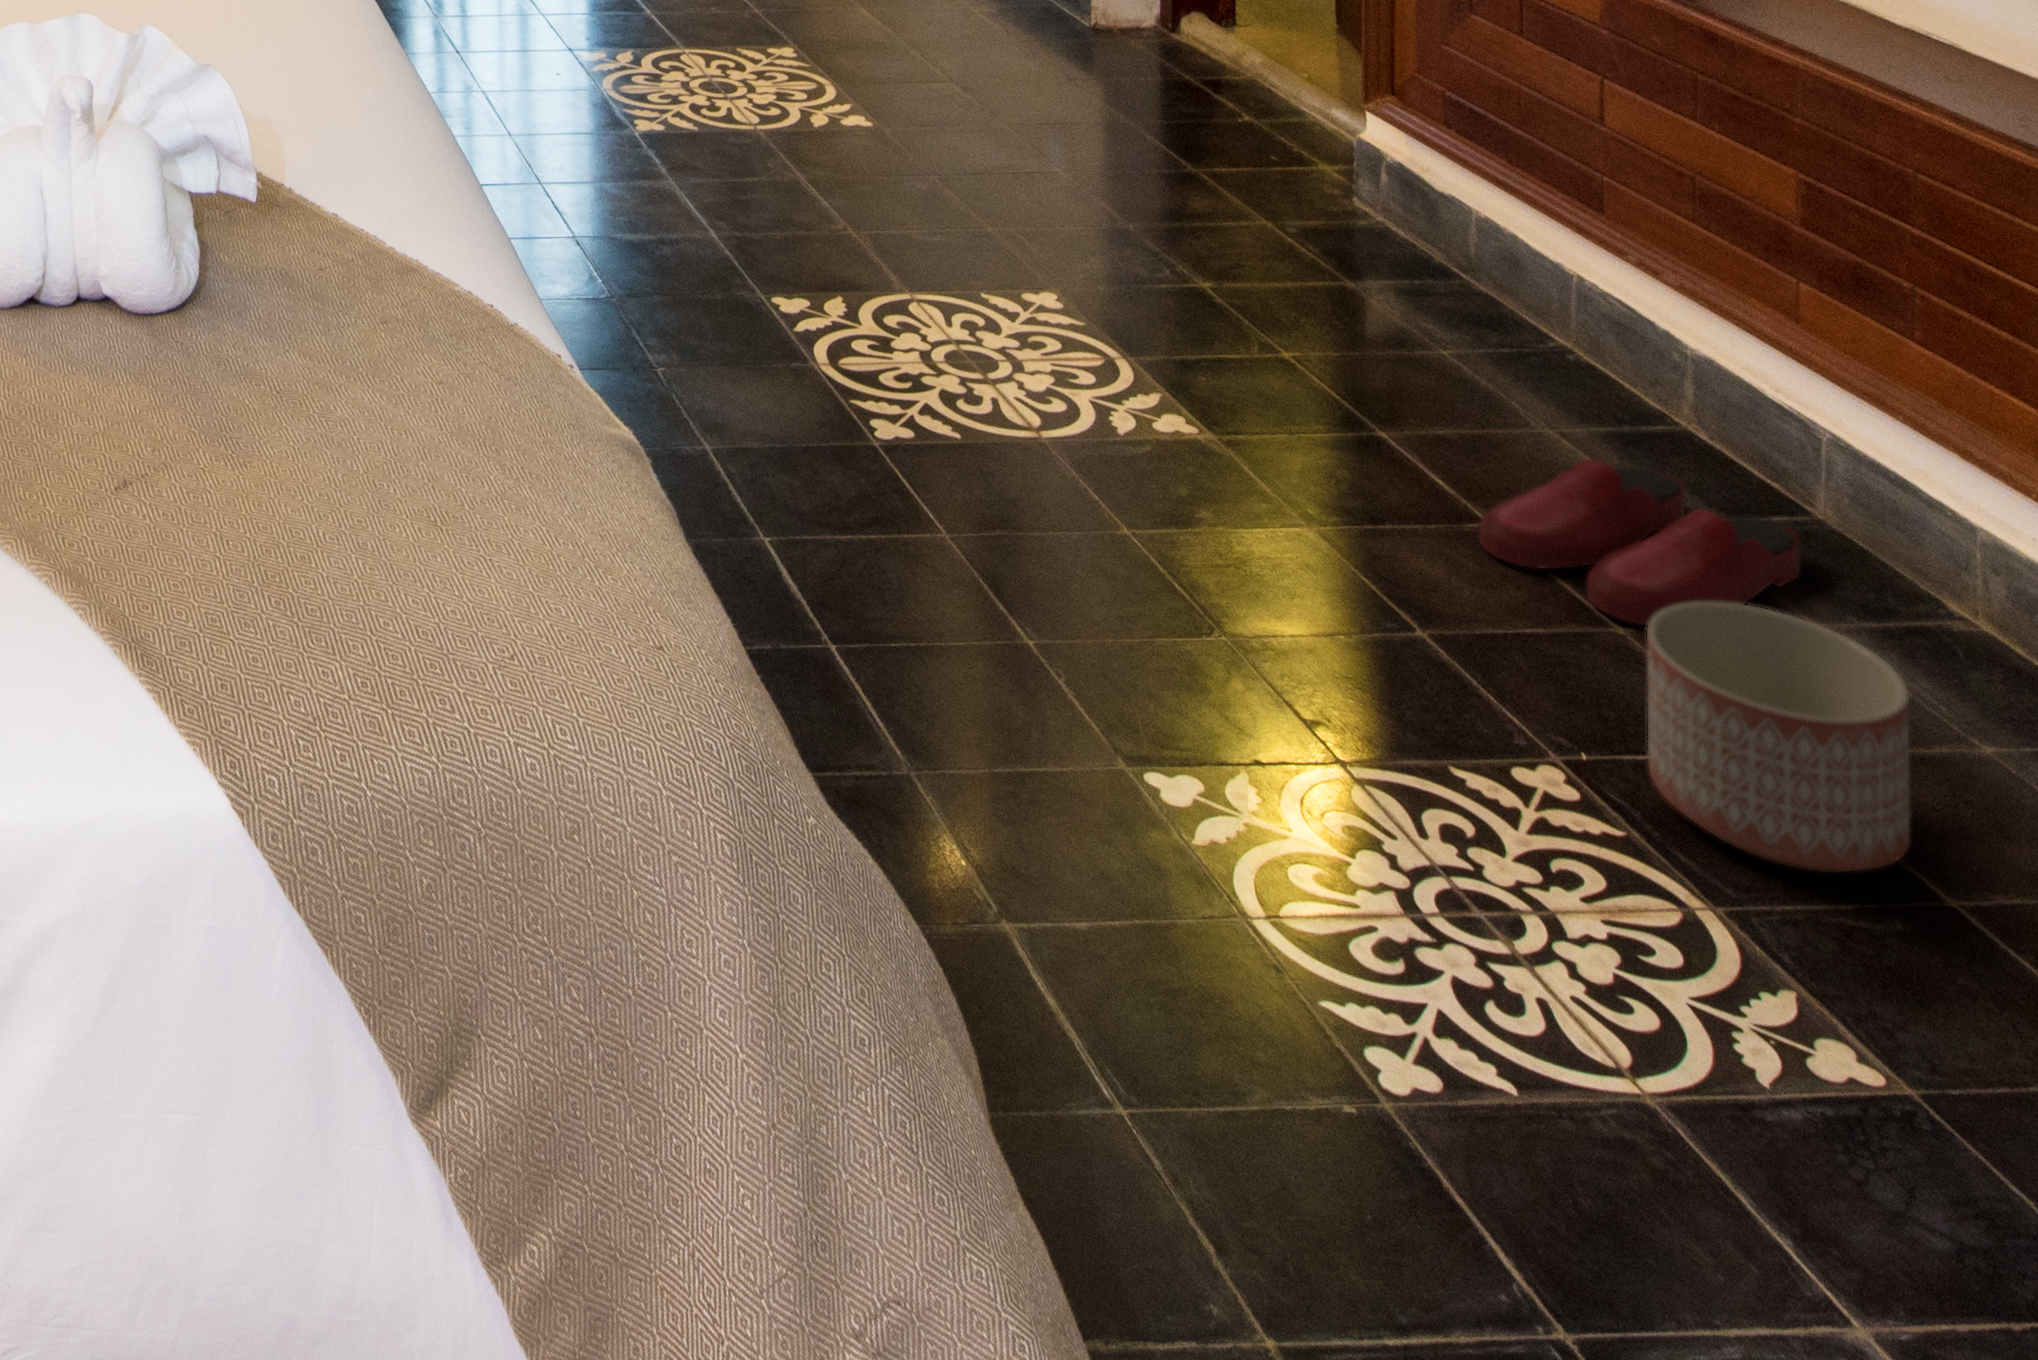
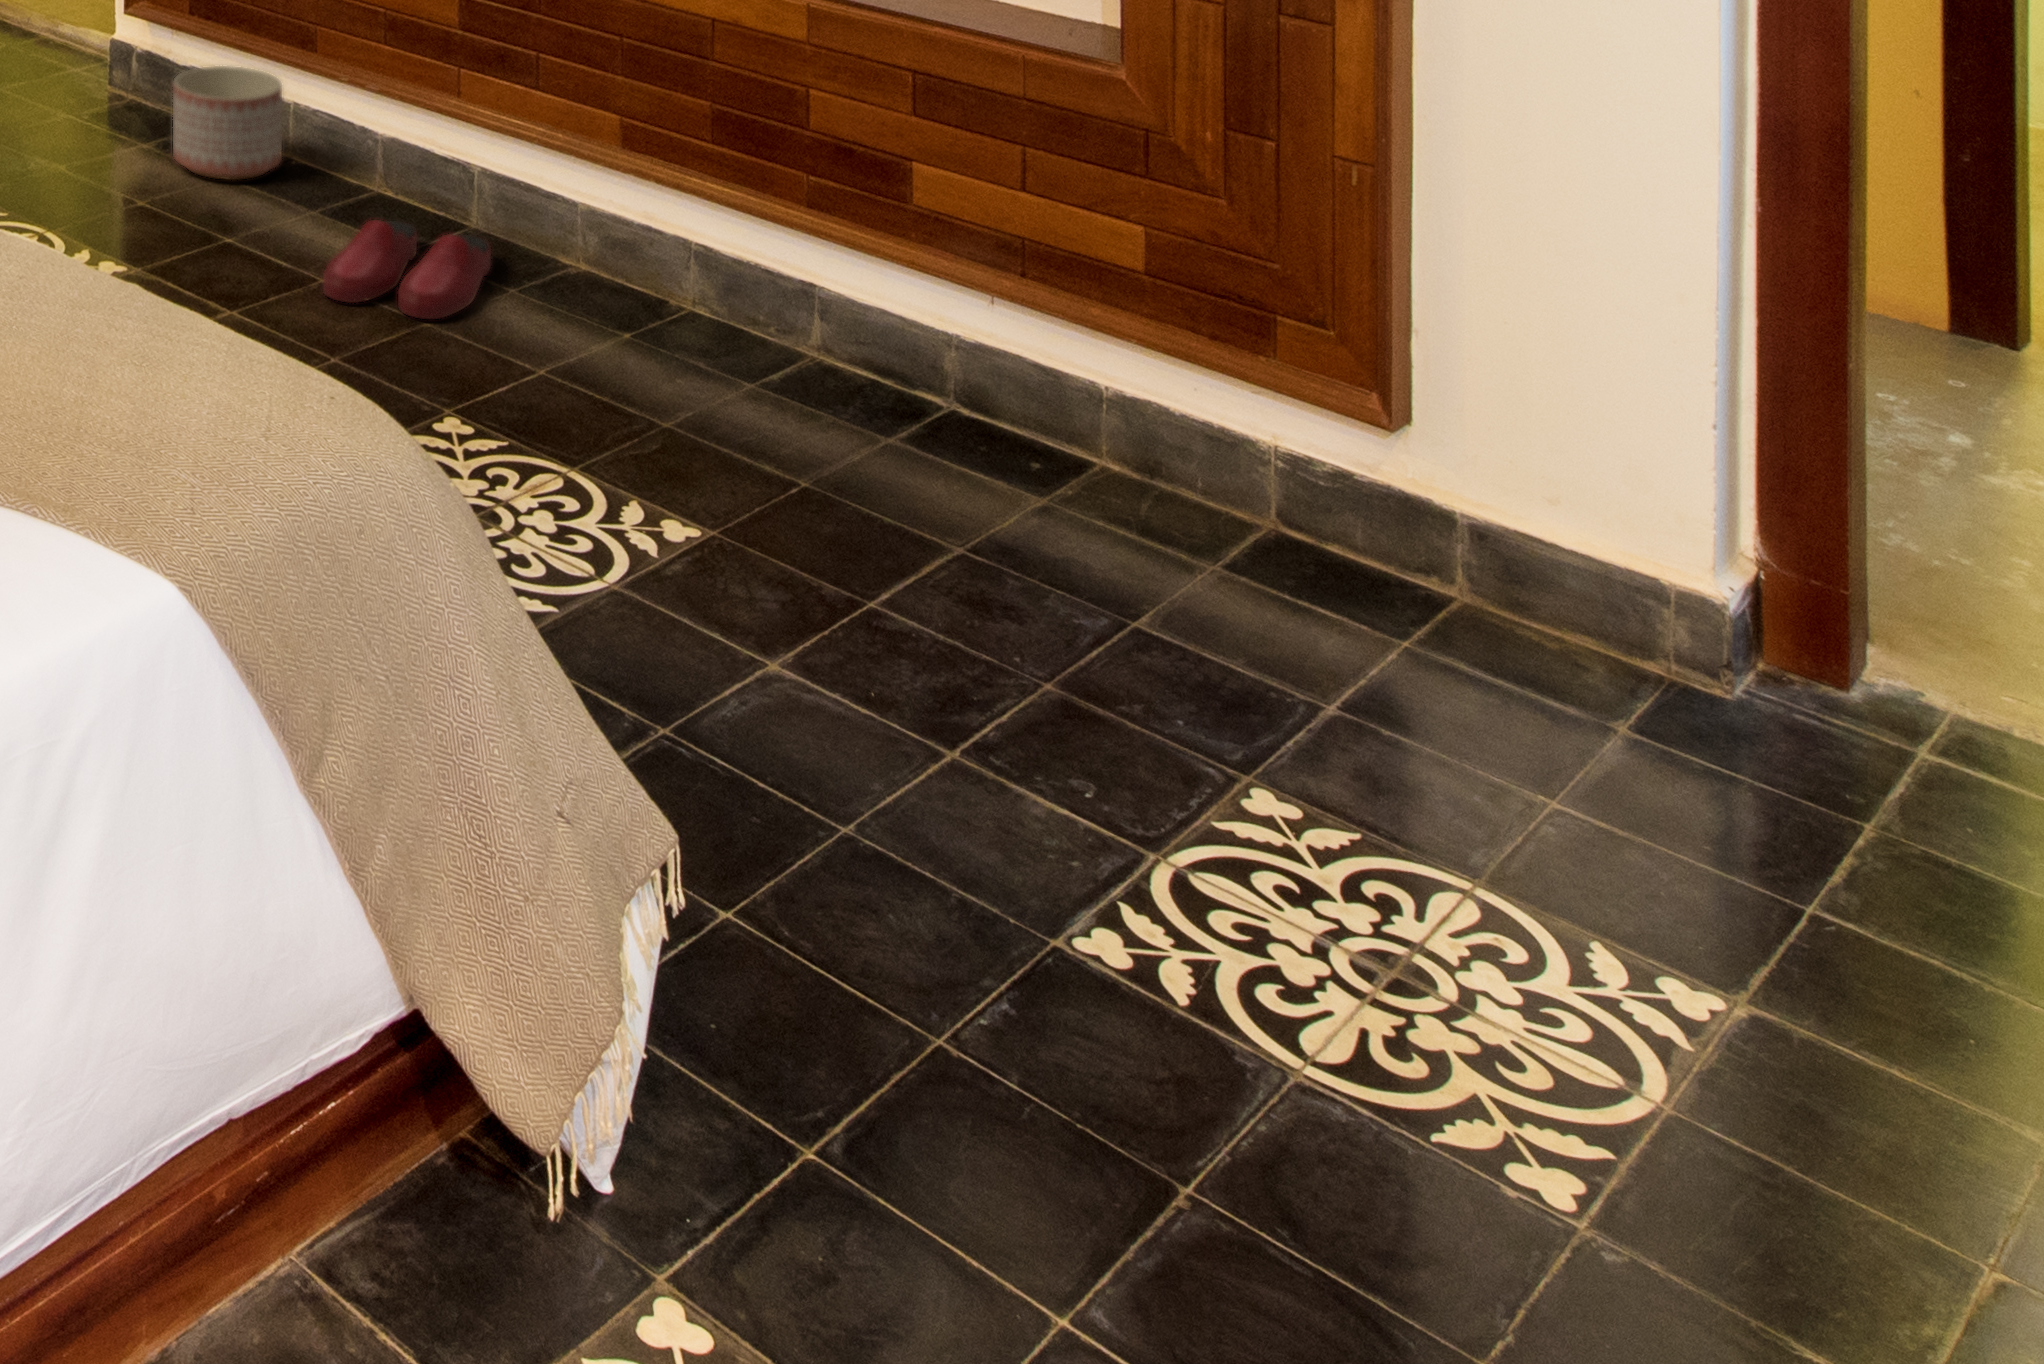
planter: present [1647,602,1910,872] -> present [173,66,282,180]

